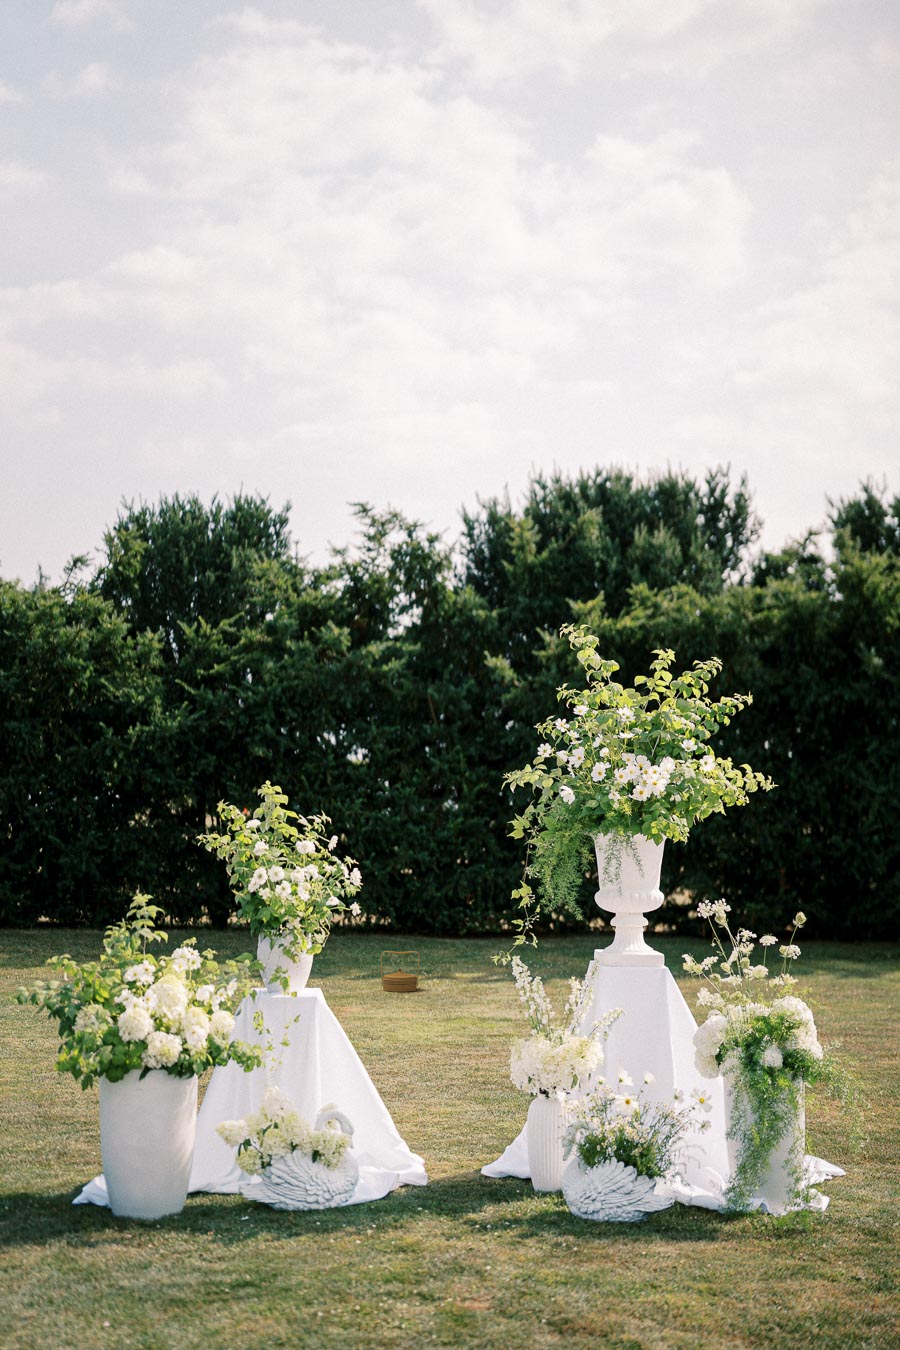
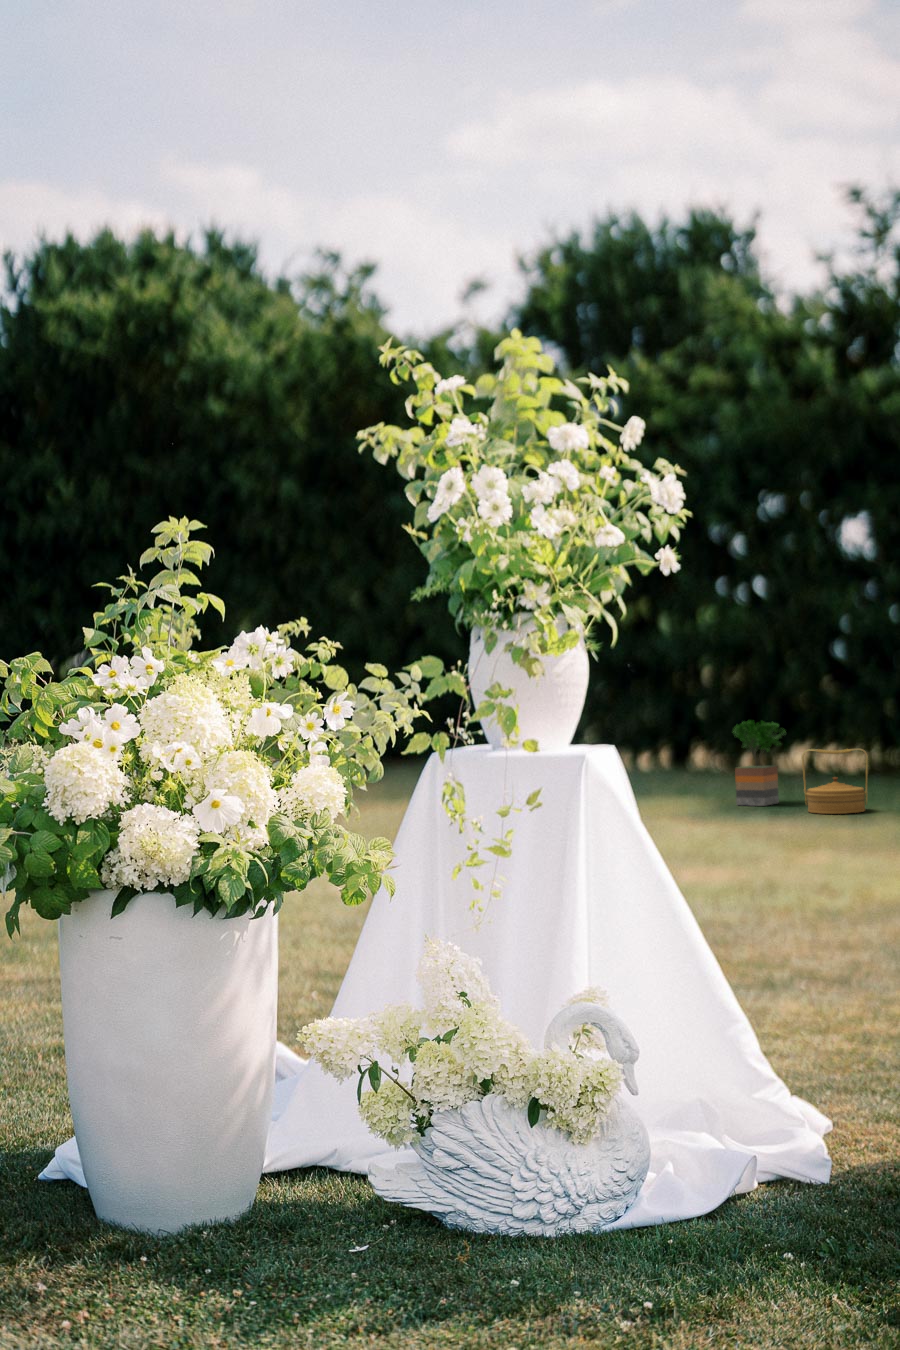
potted tree: none [337,929,371,985] -> present [733,720,784,806]

